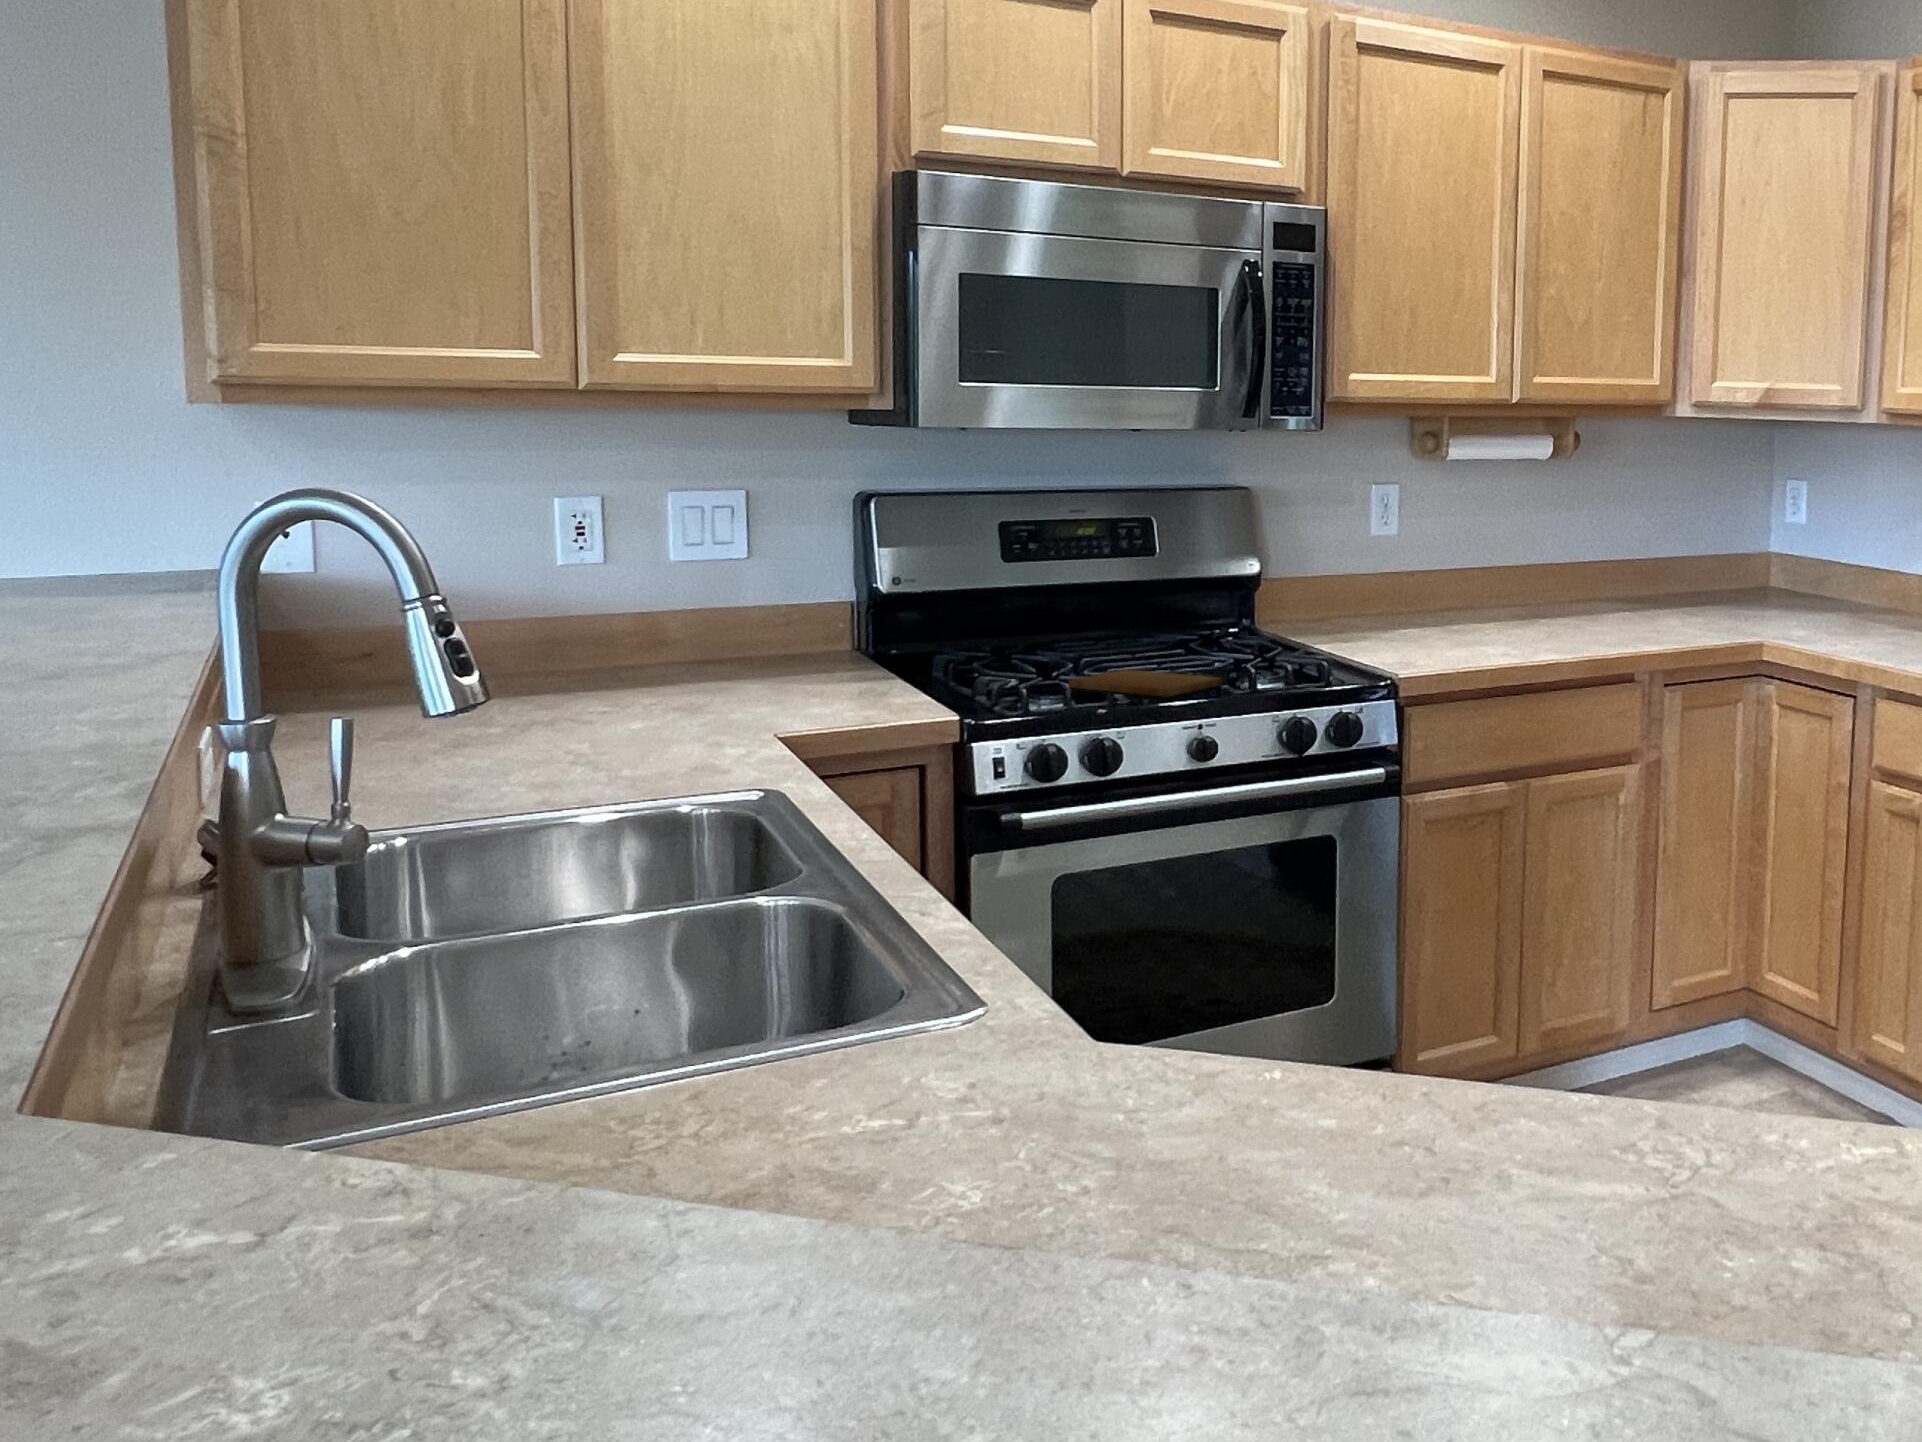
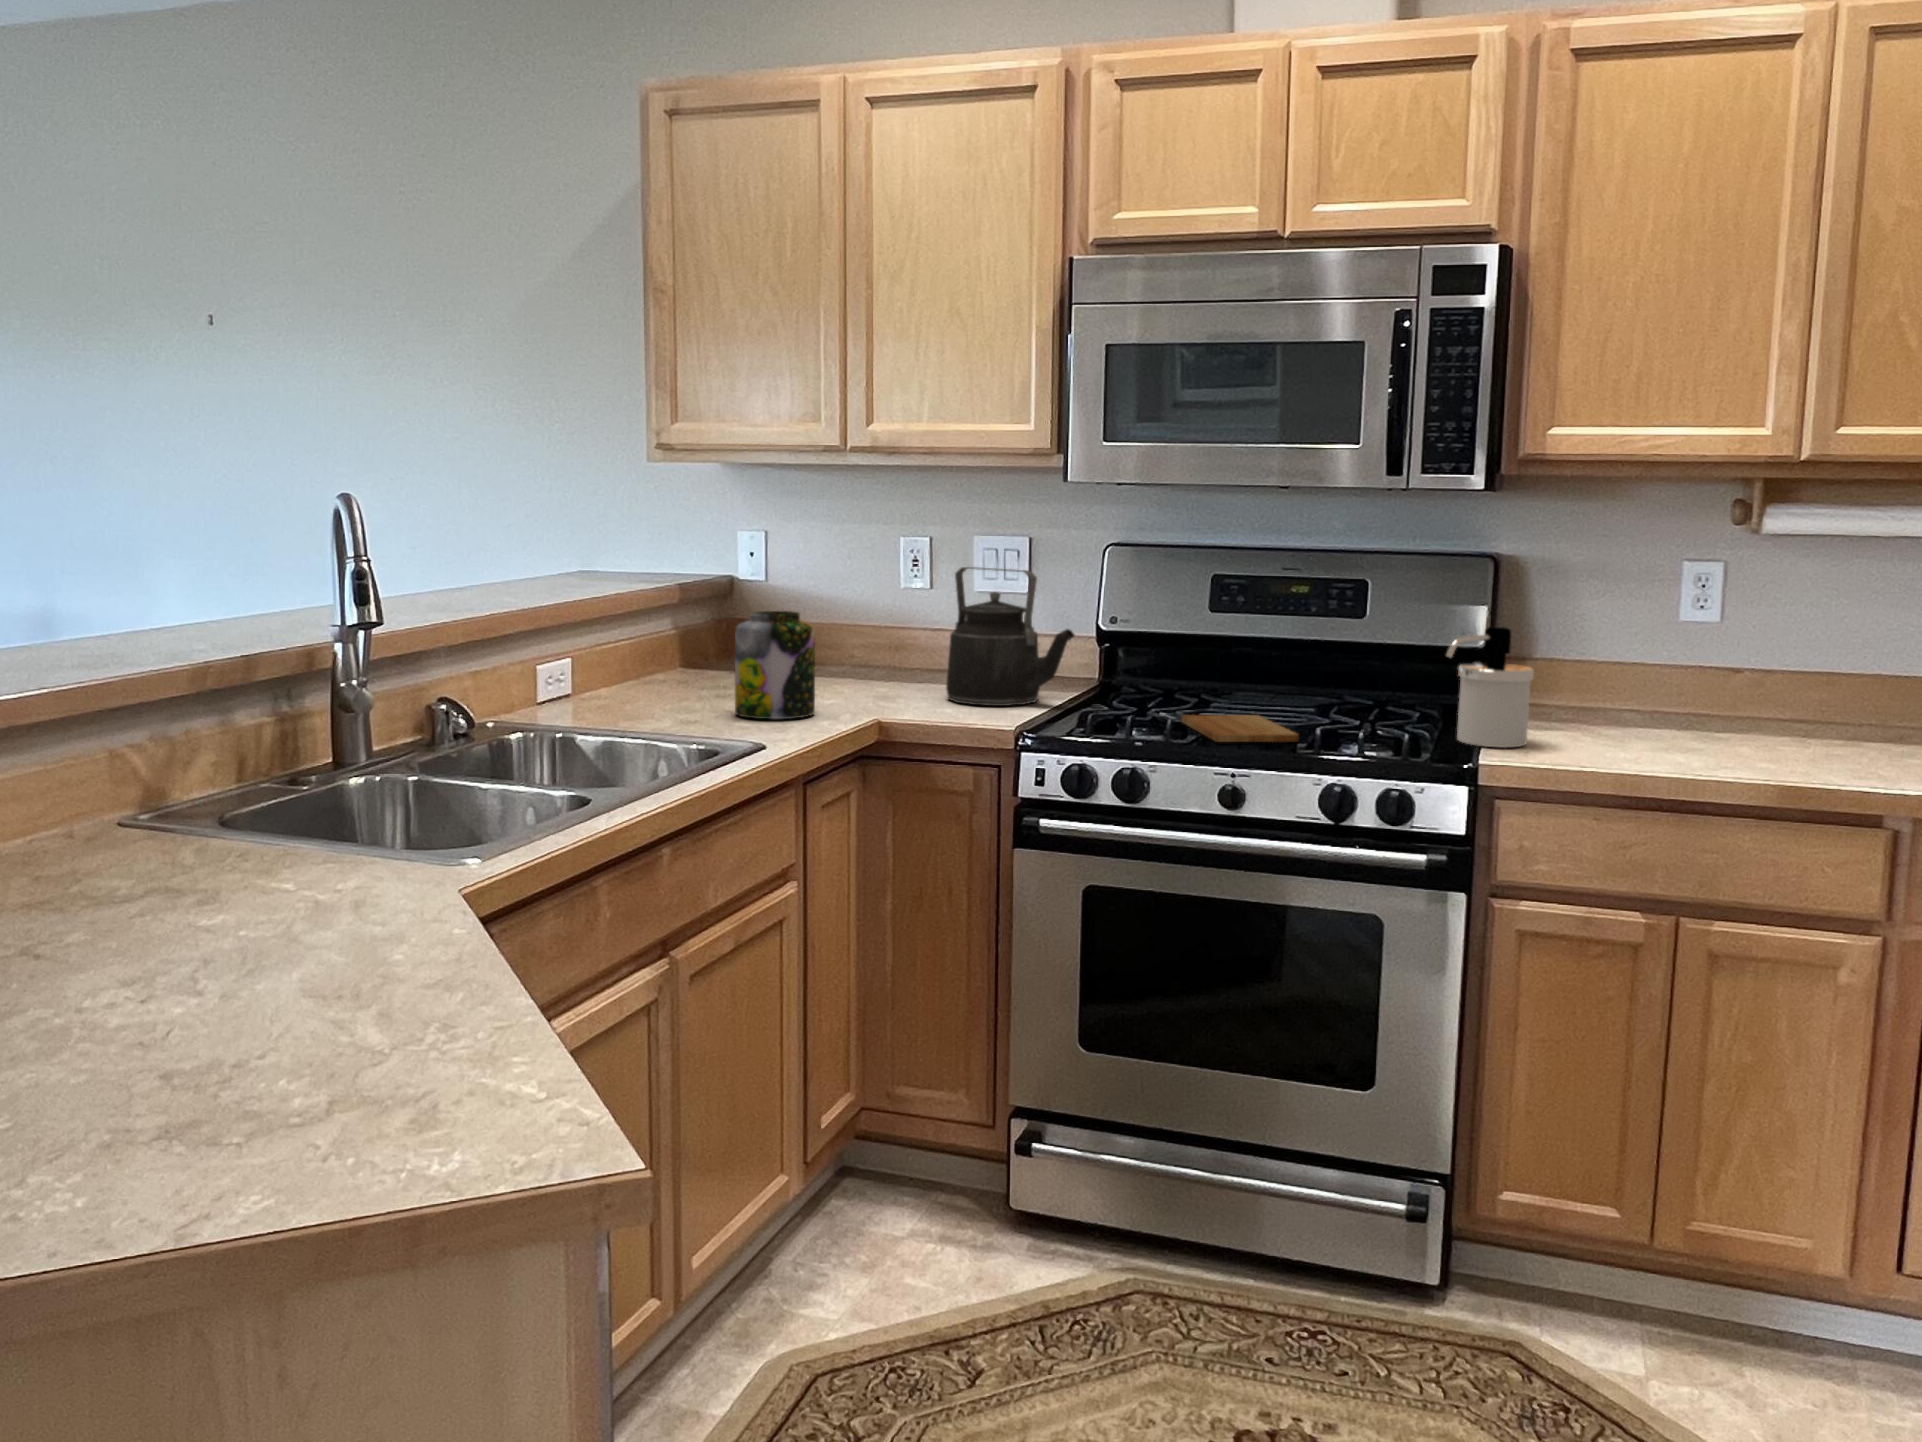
kettle: none [735,535,924,709] -> present [946,567,1074,706]
soap dispenser: none [1310,554,1375,665] -> present [1446,627,1534,748]
jar: none [541,612,666,767] -> present [735,611,815,719]

